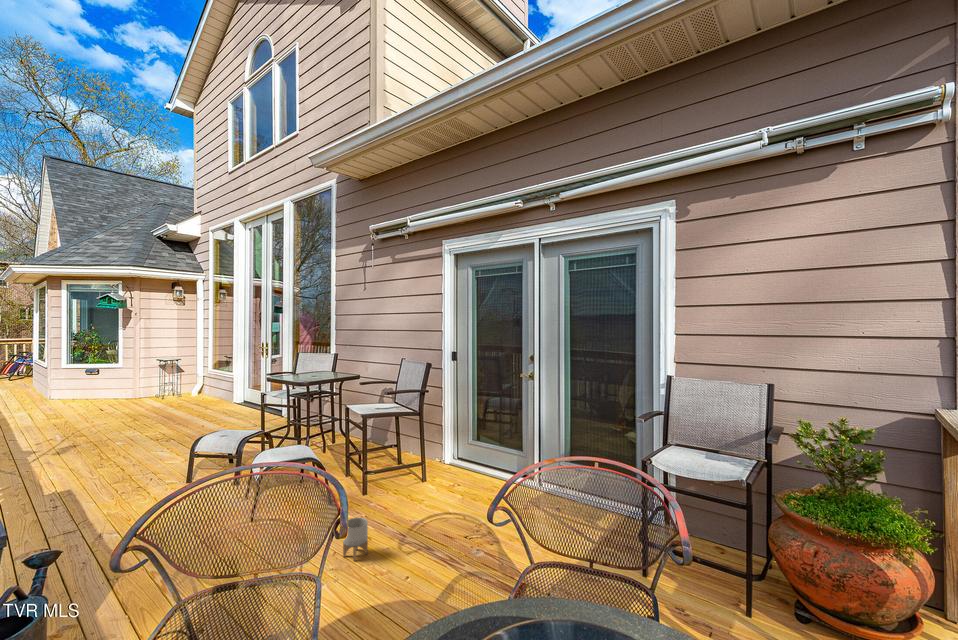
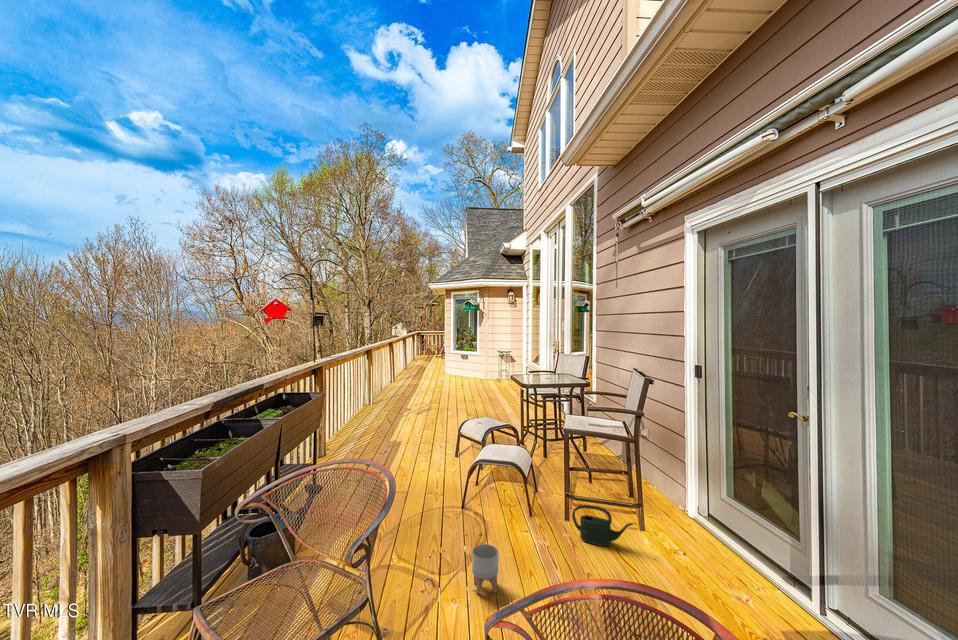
watering can: none [385,470,433,501] -> present [572,505,633,546]

